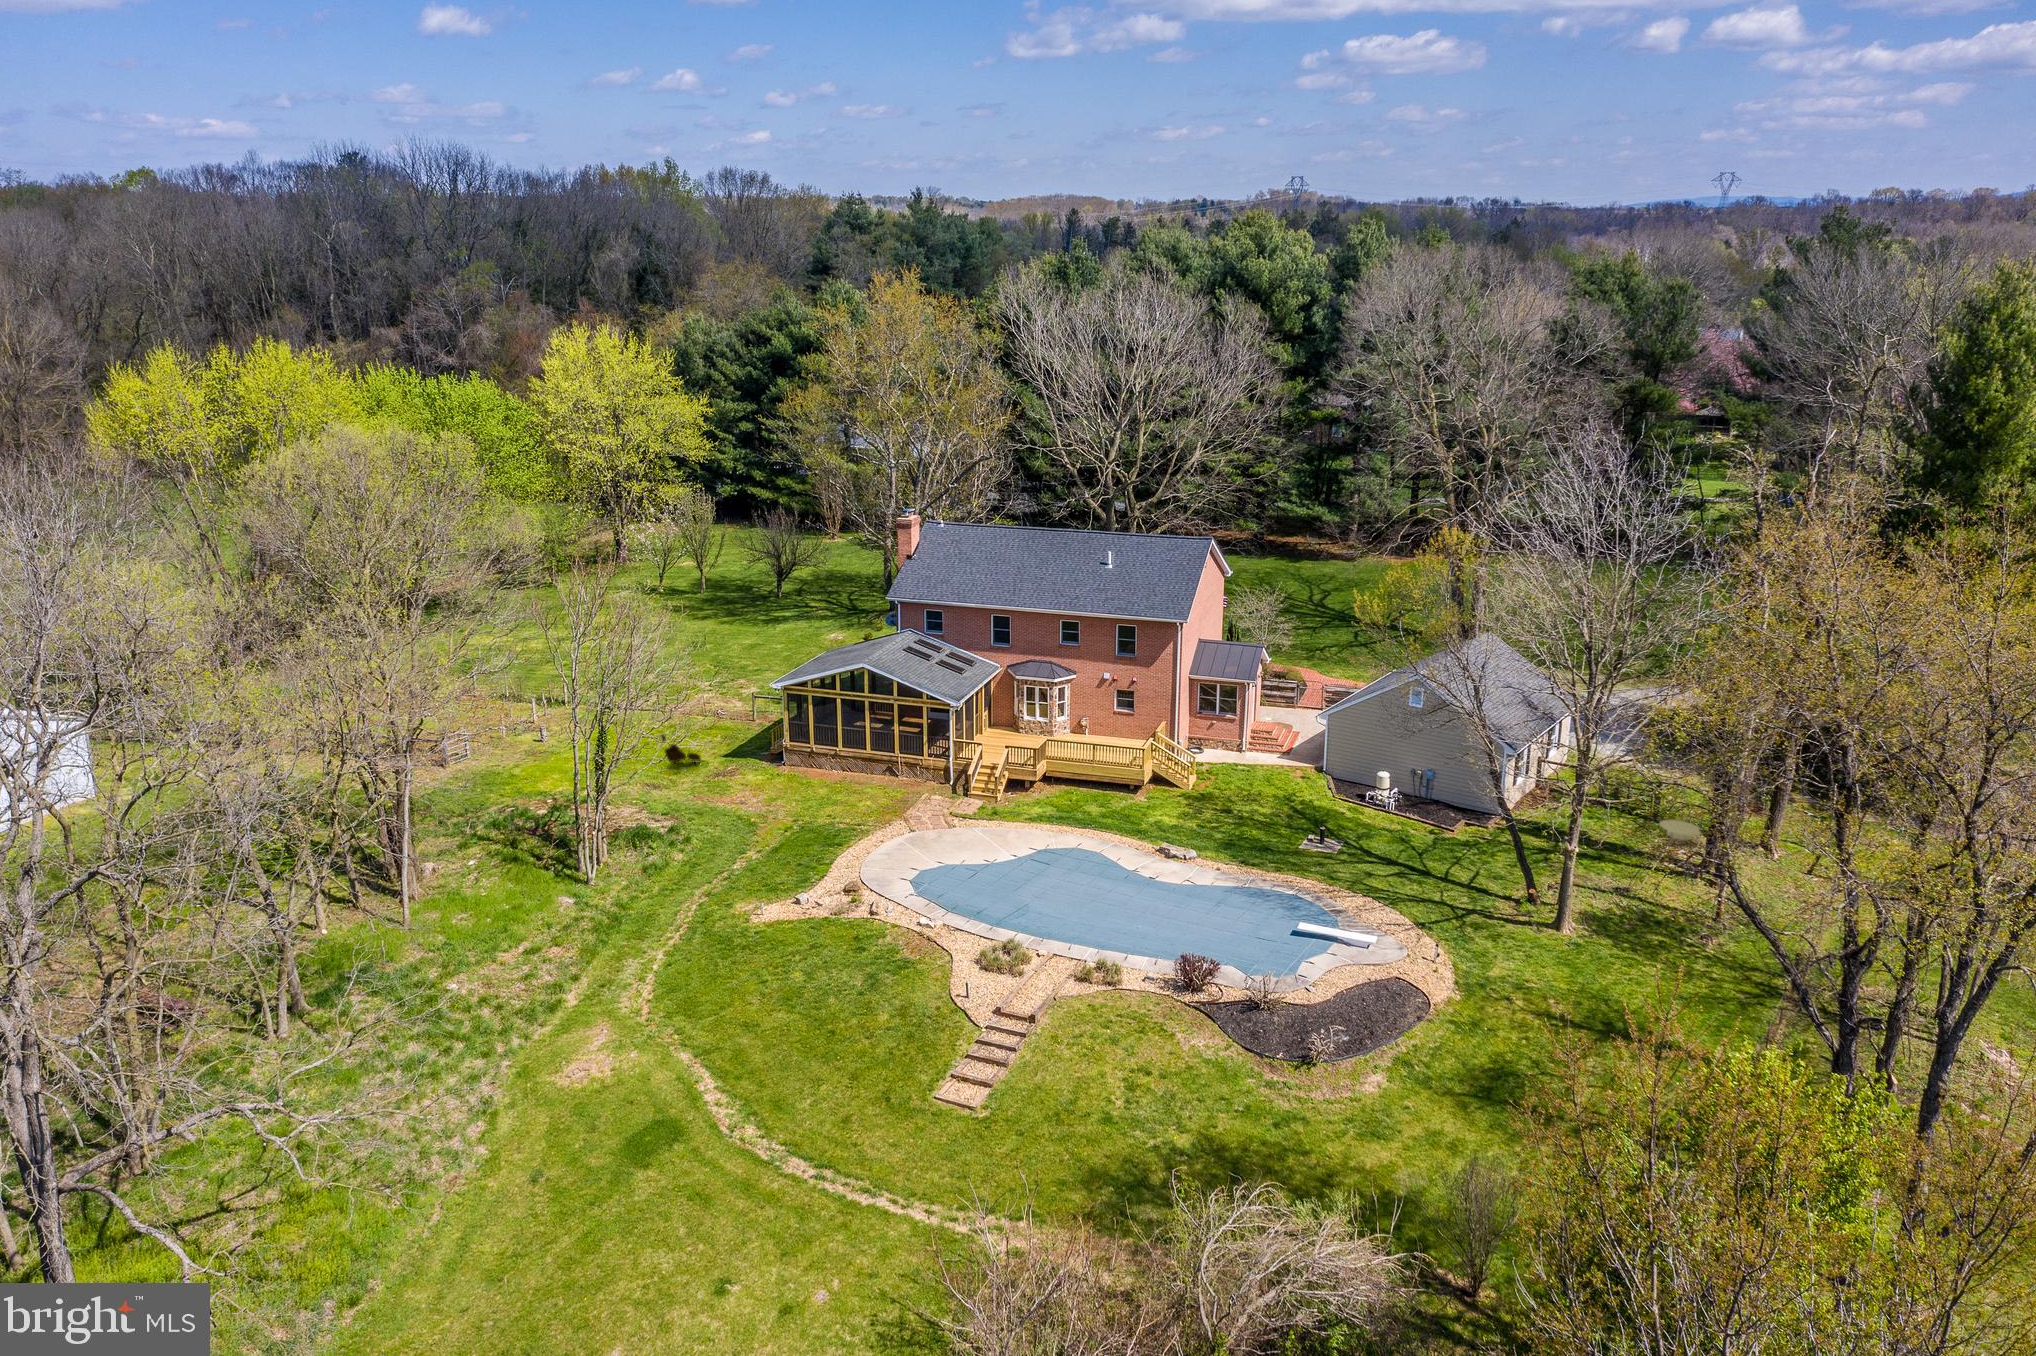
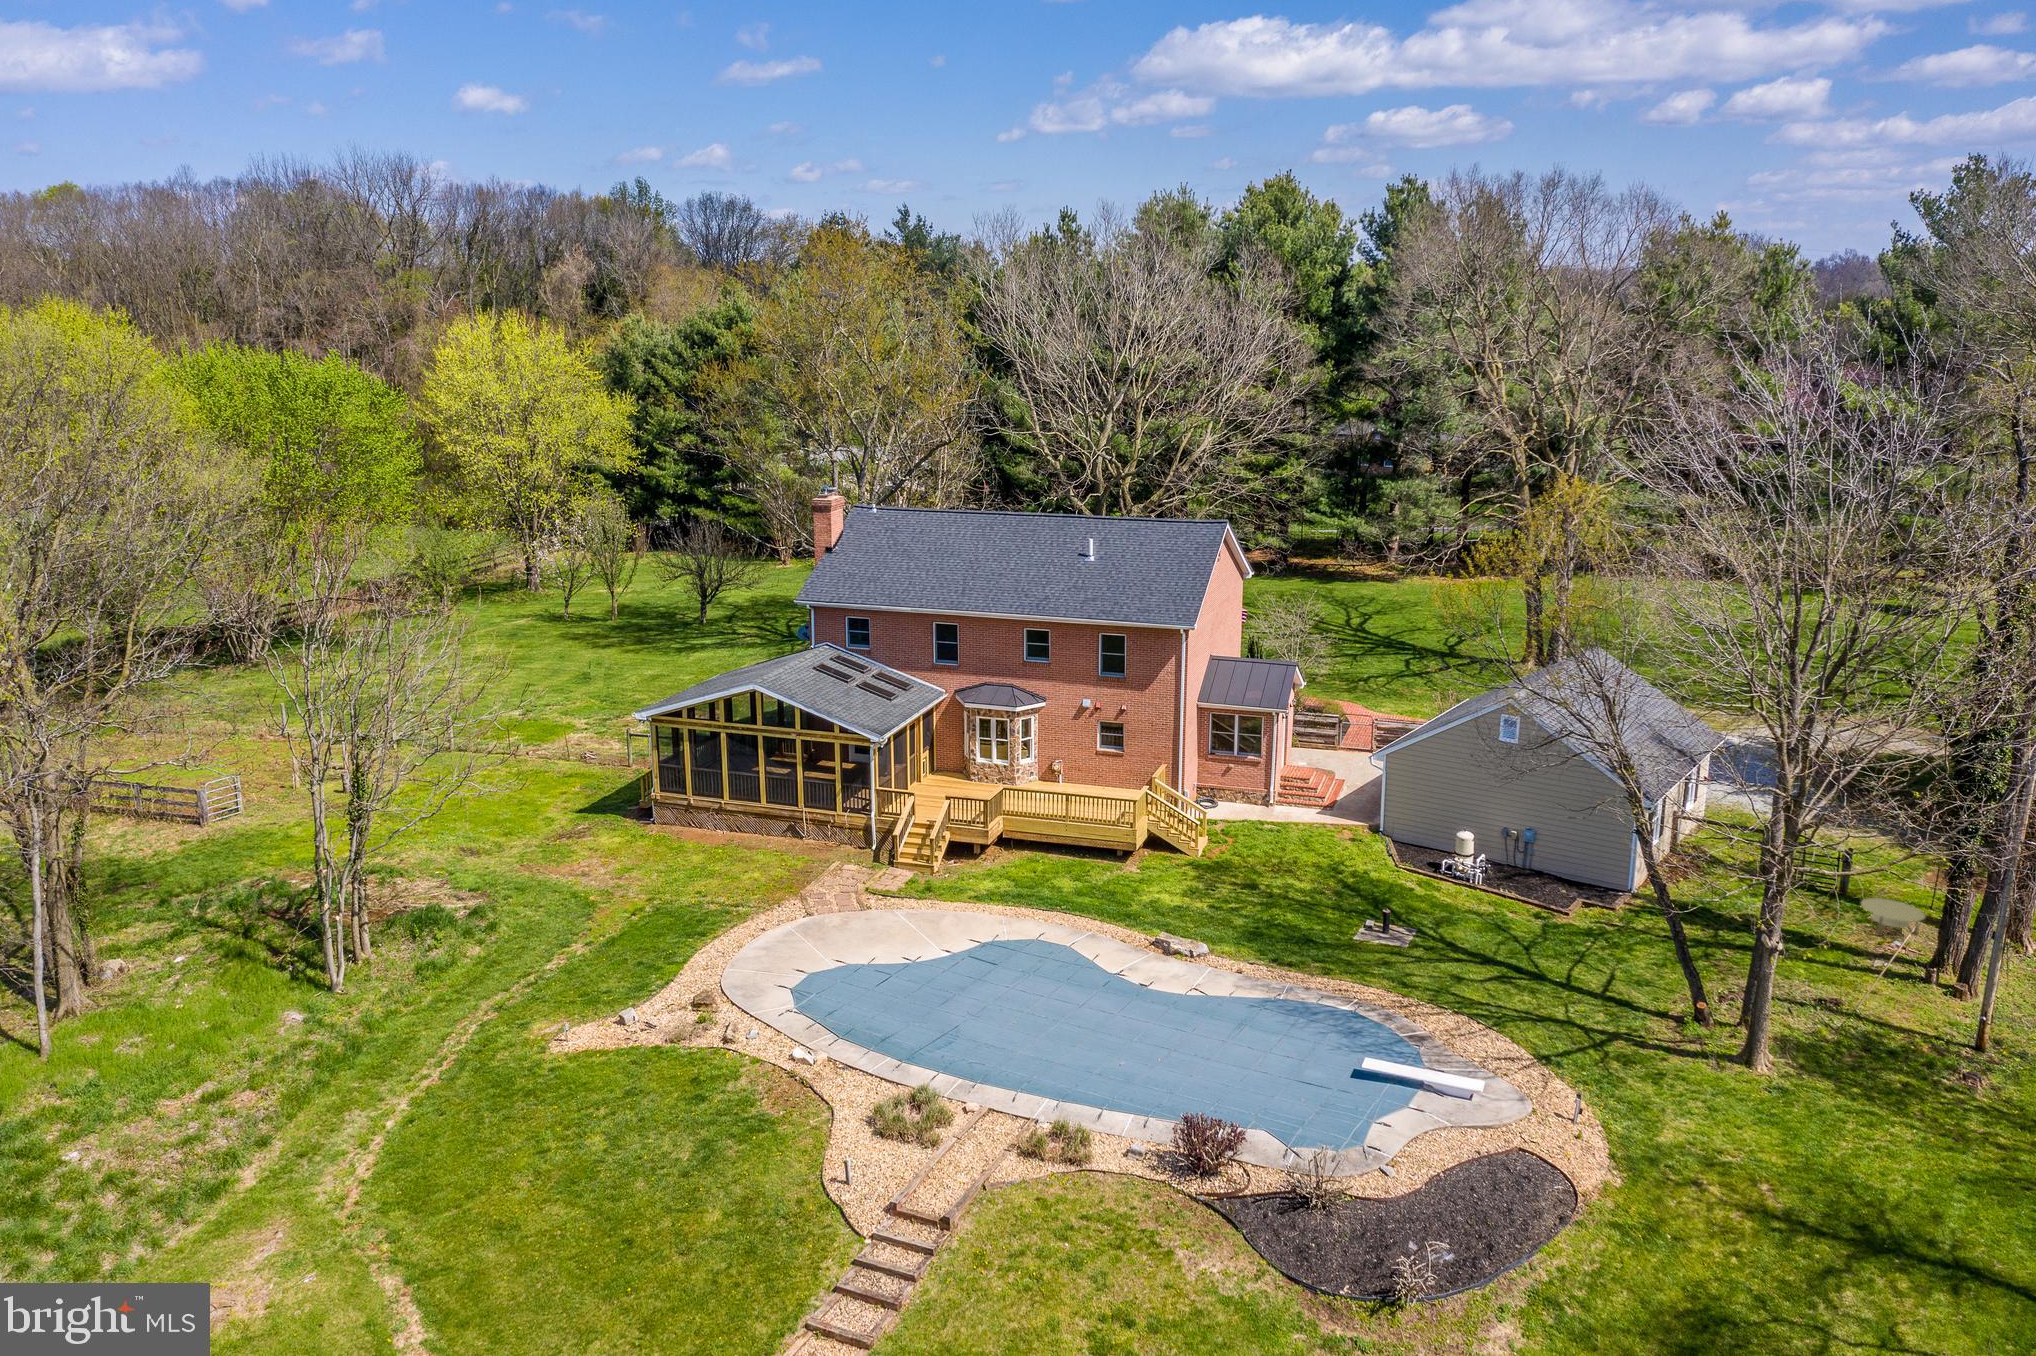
lounge chair: present [661,734,701,765] -> none [474,781,531,830]

